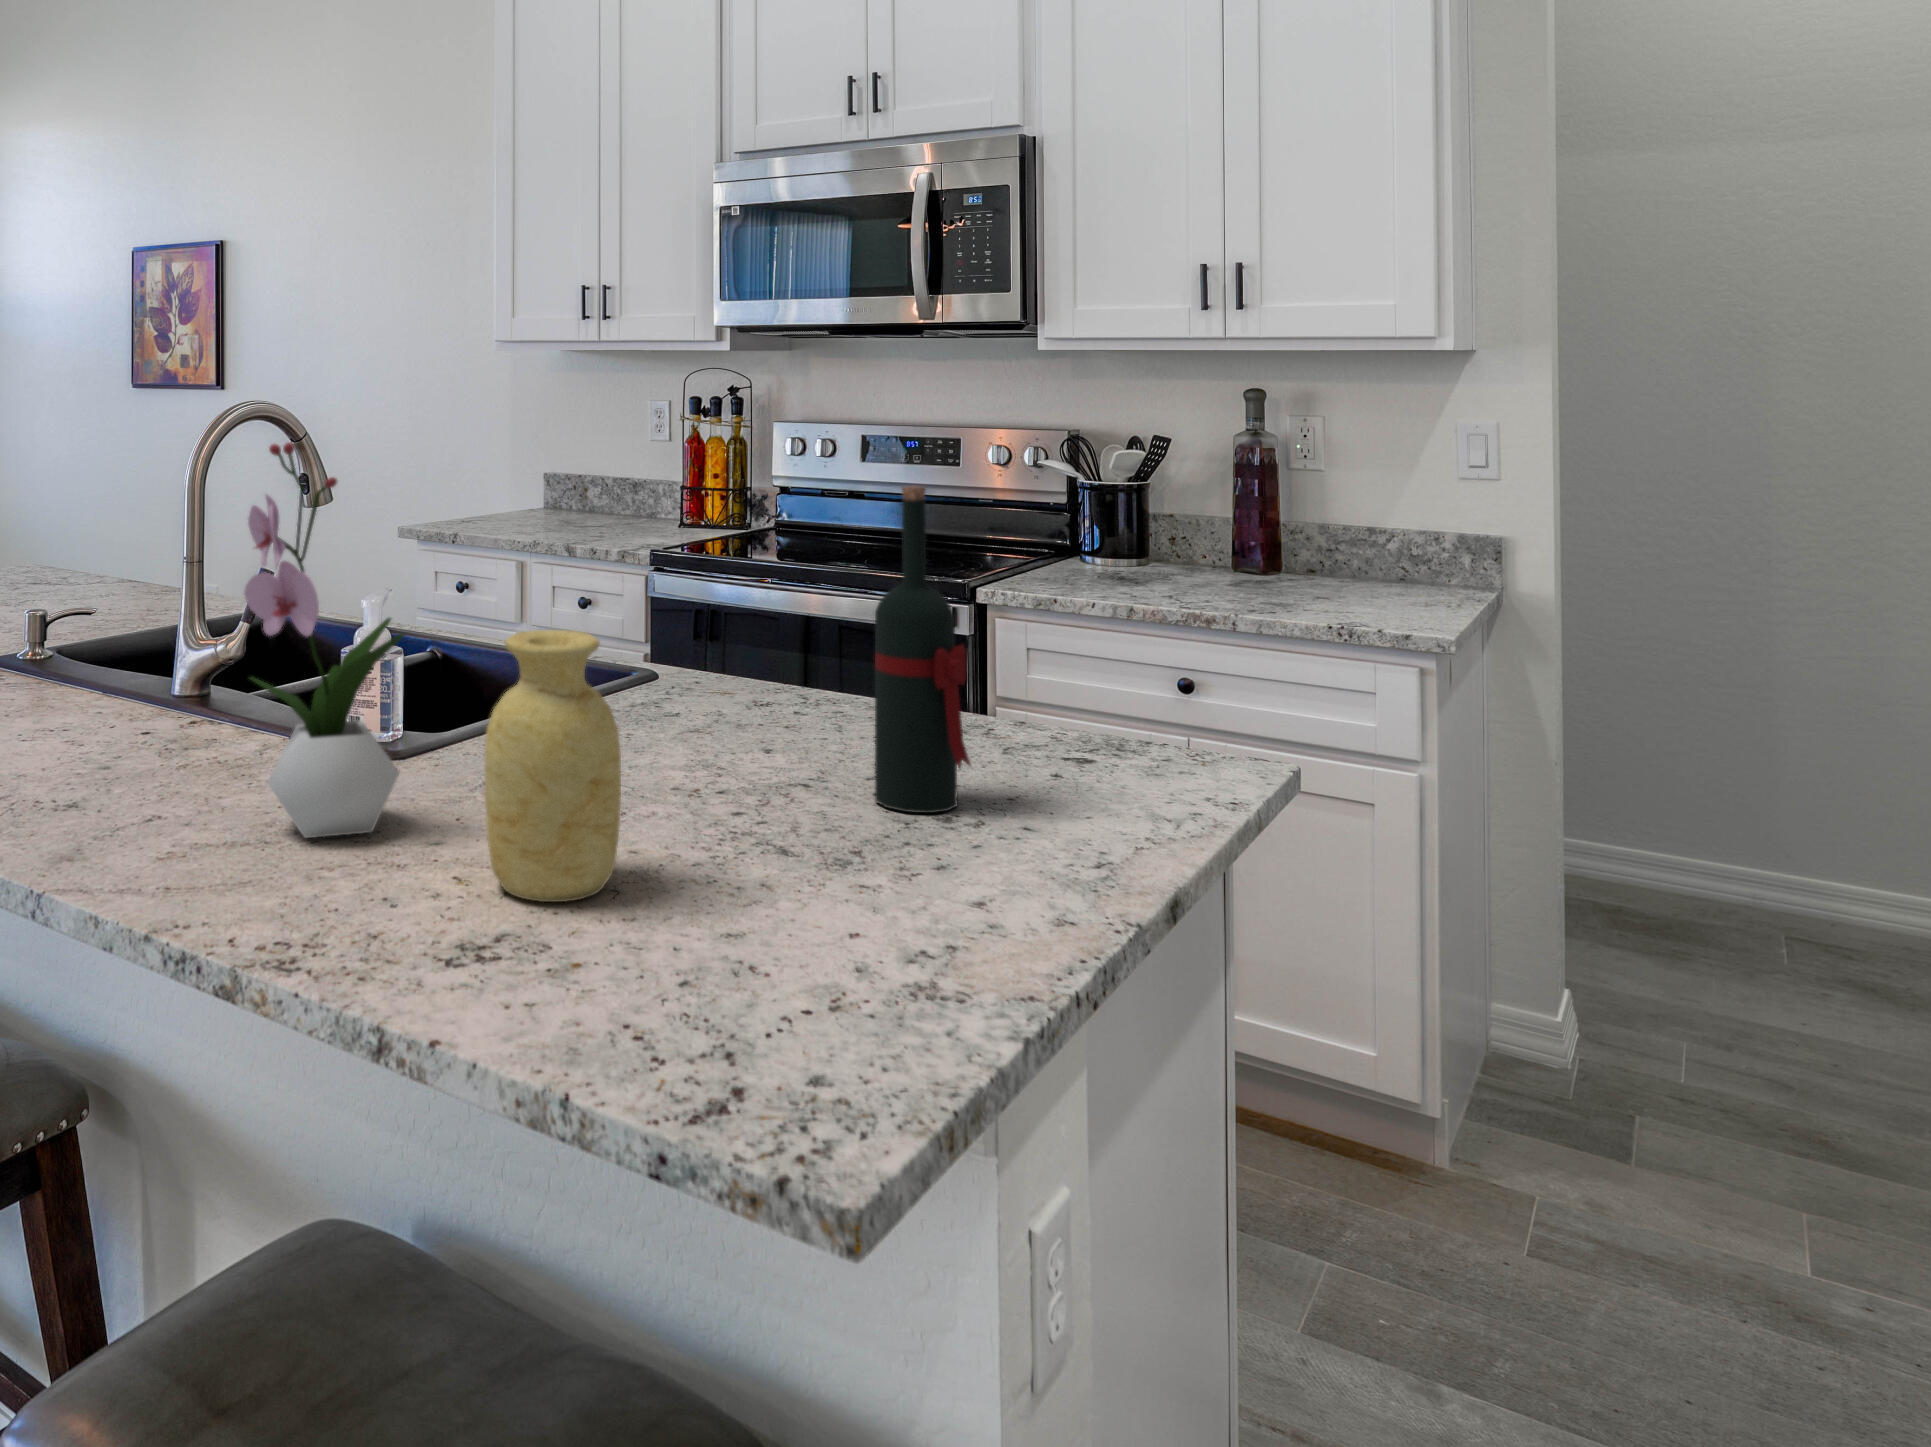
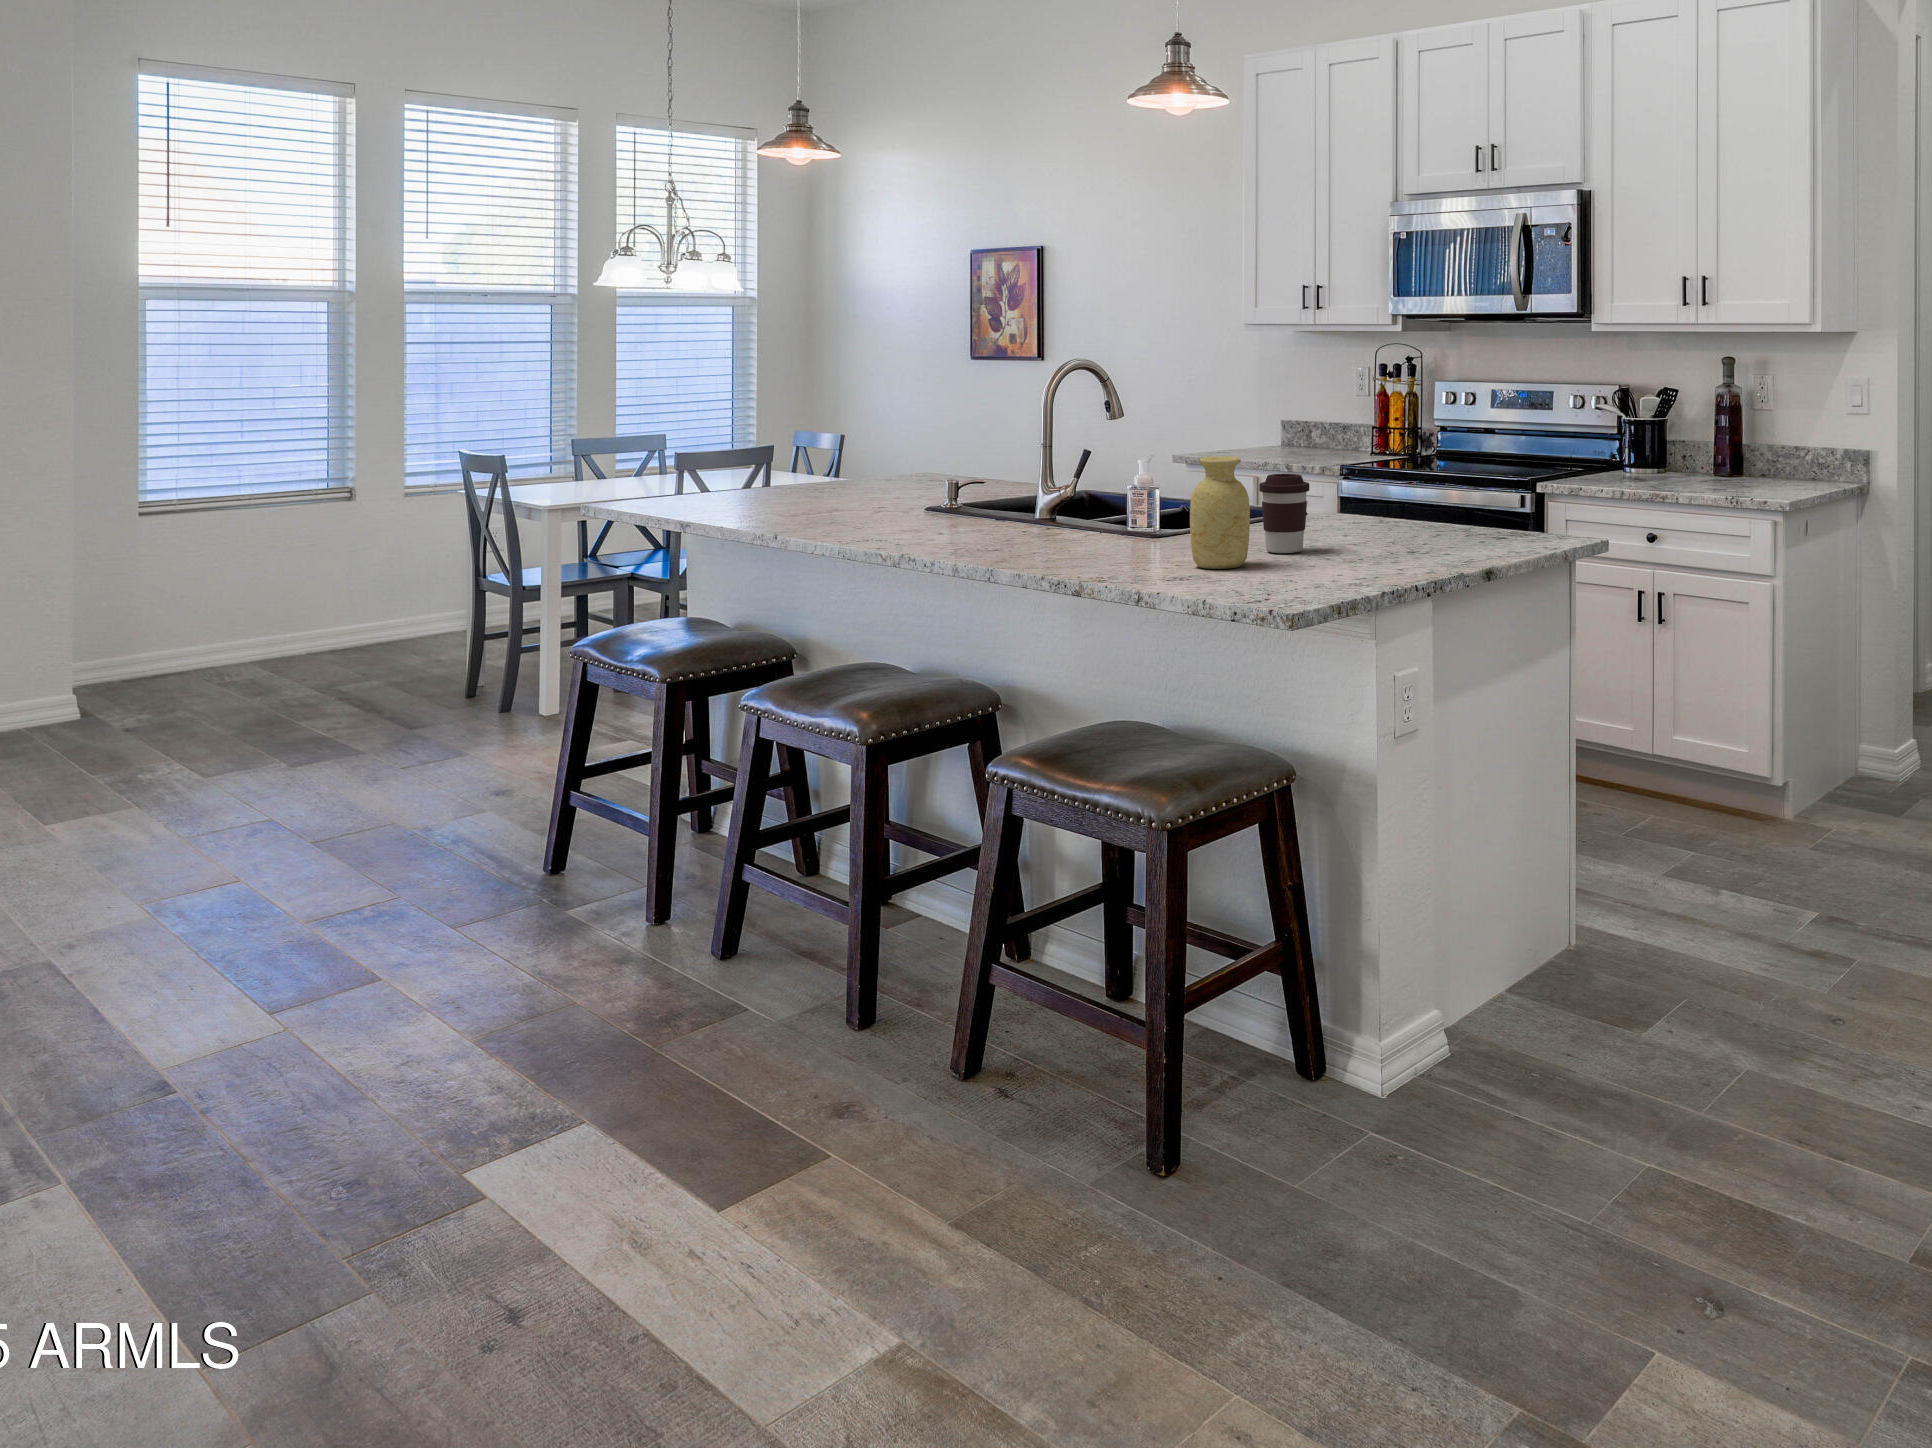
flower arrangement: present [244,442,405,838] -> none [1082,375,1158,556]
wine bottle: present [875,486,971,813] -> none [1382,397,1423,549]
coffee cup: none [621,650,729,829] -> present [1259,474,1309,553]

